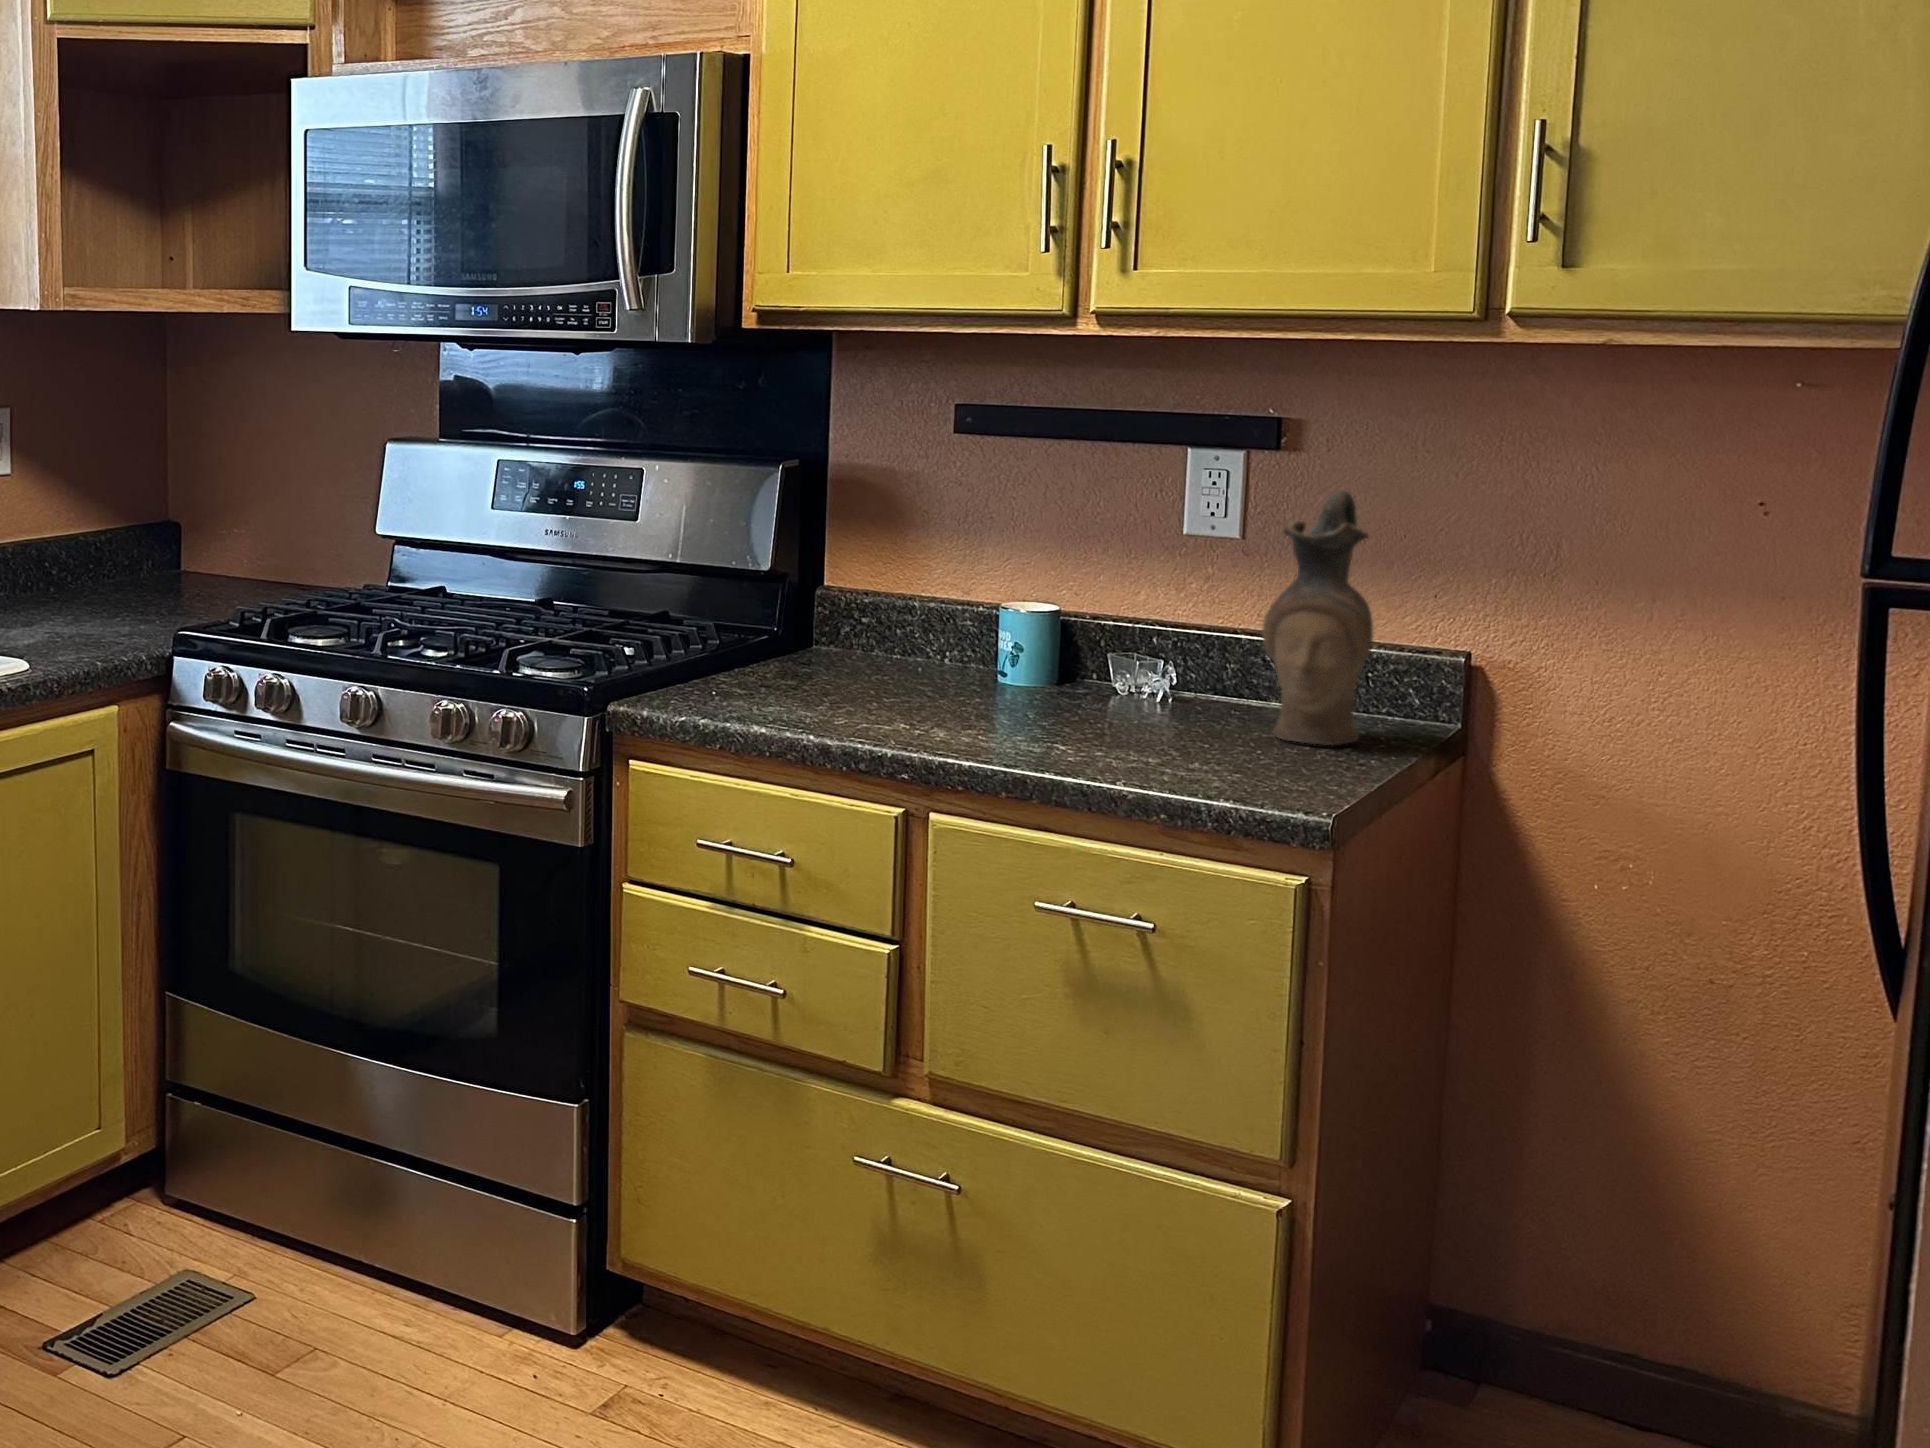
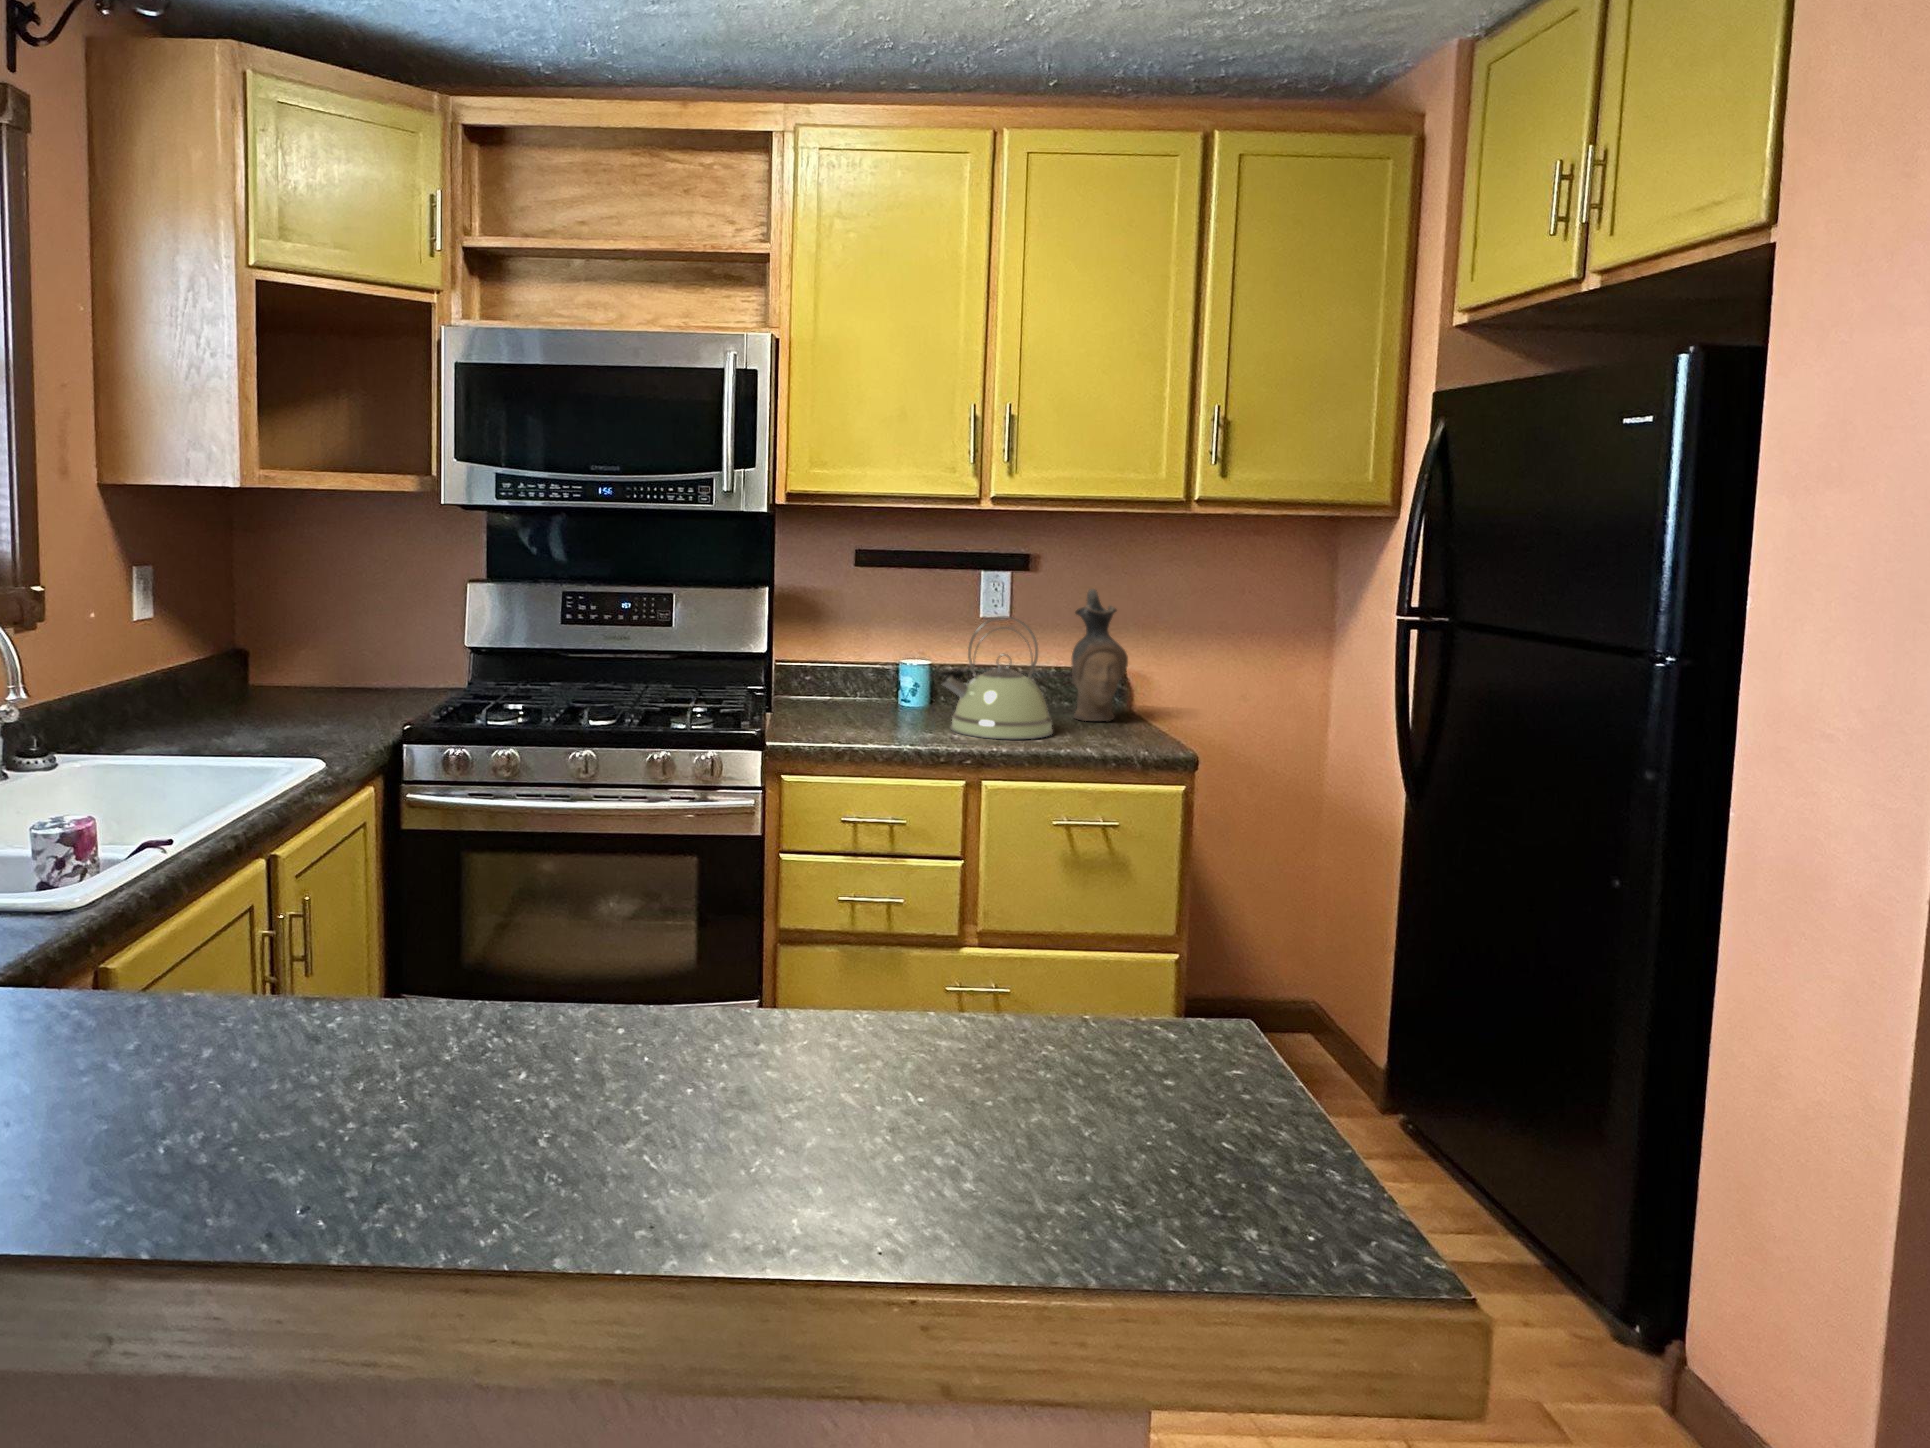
kettle: none [948,531,1156,754] -> present [940,616,1053,739]

